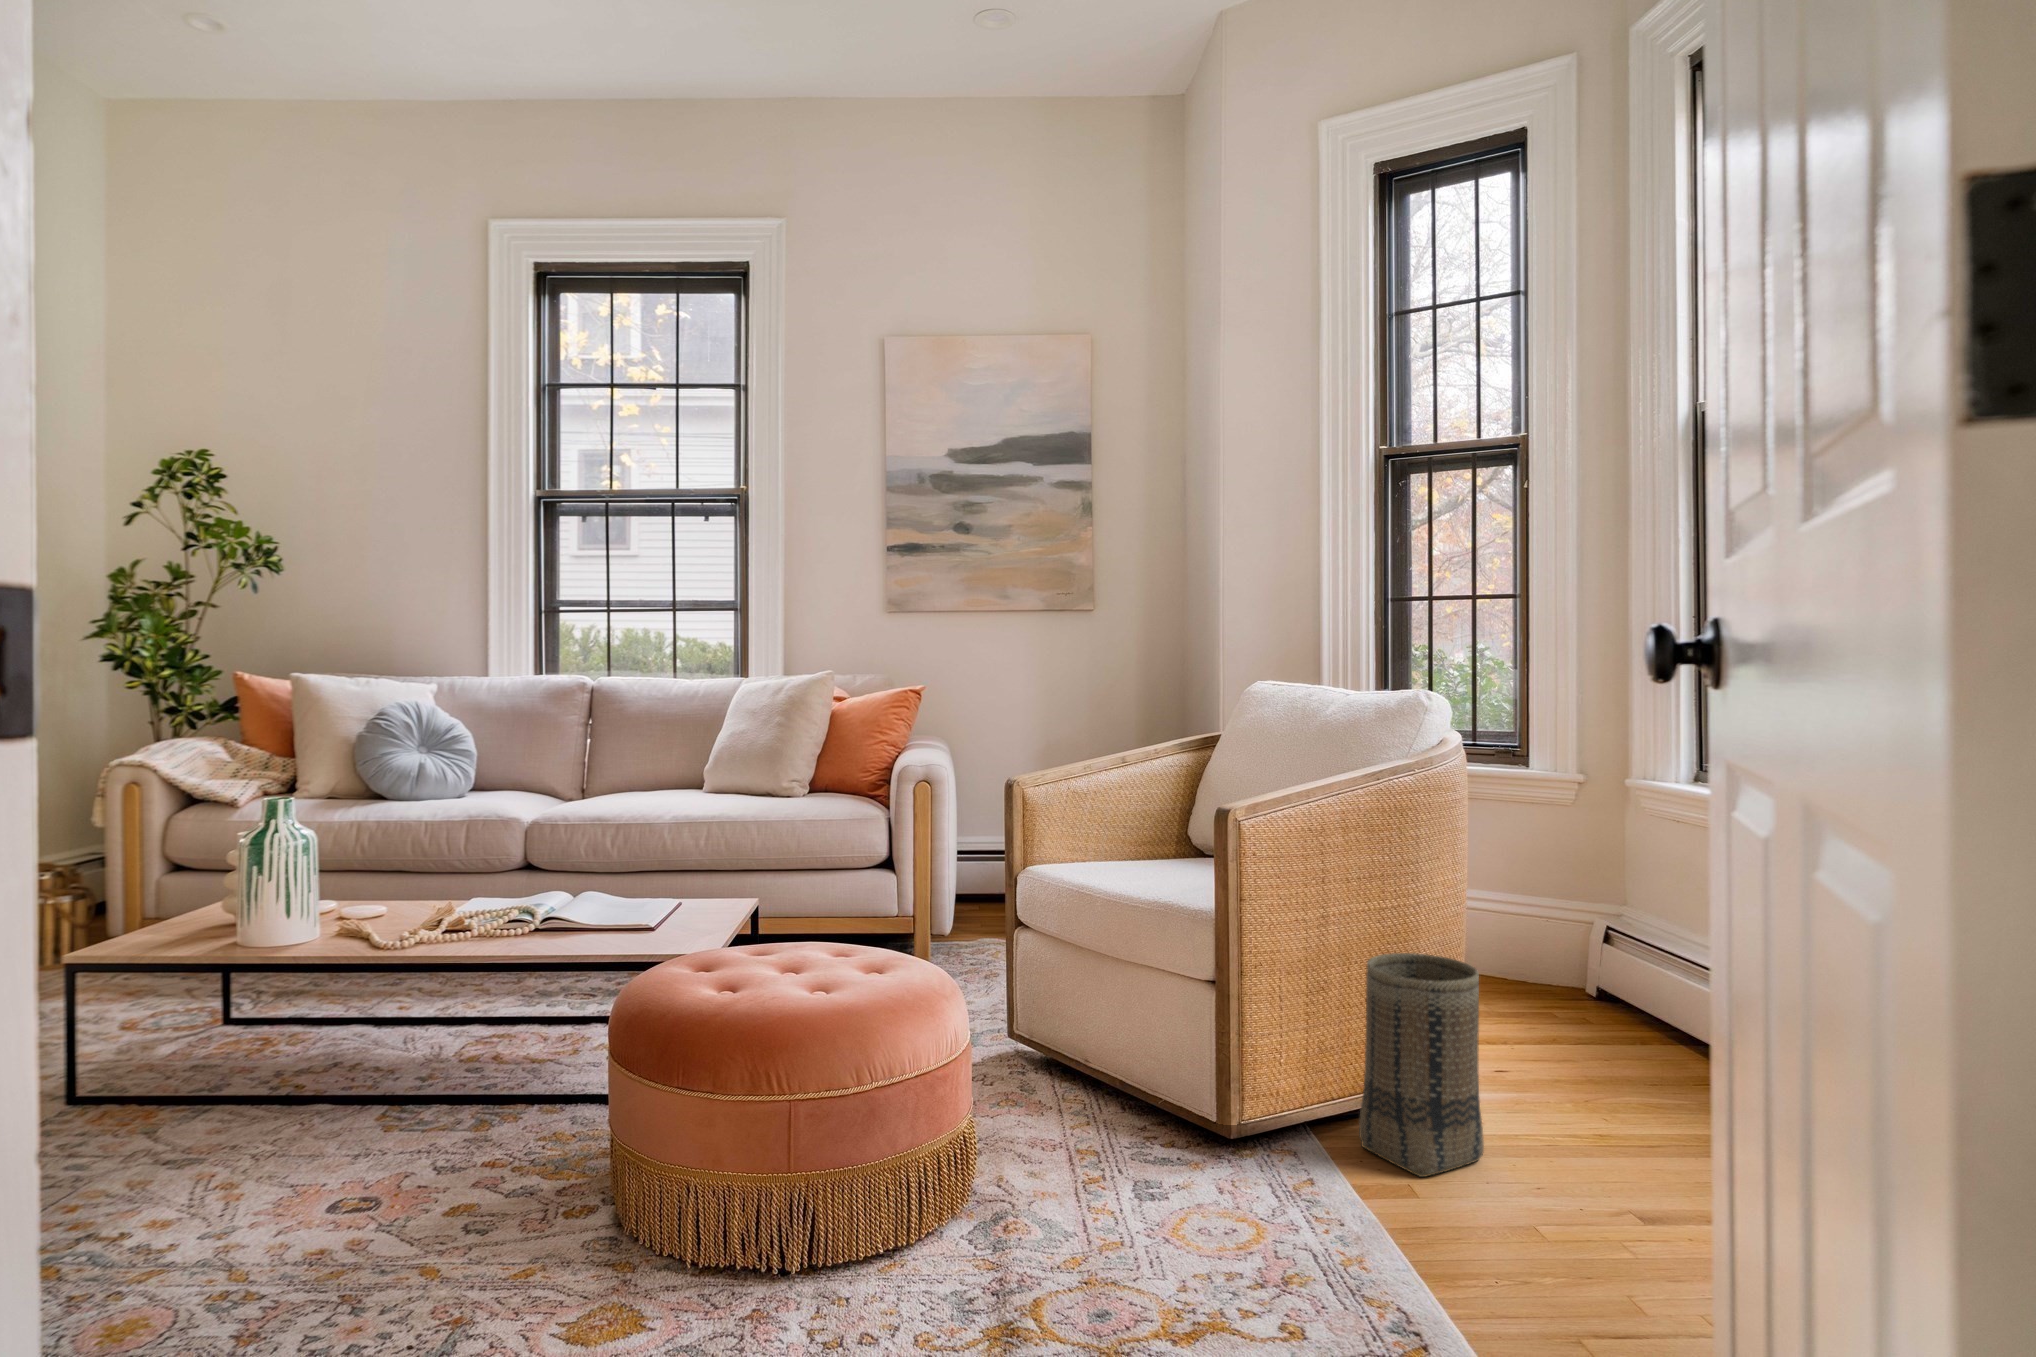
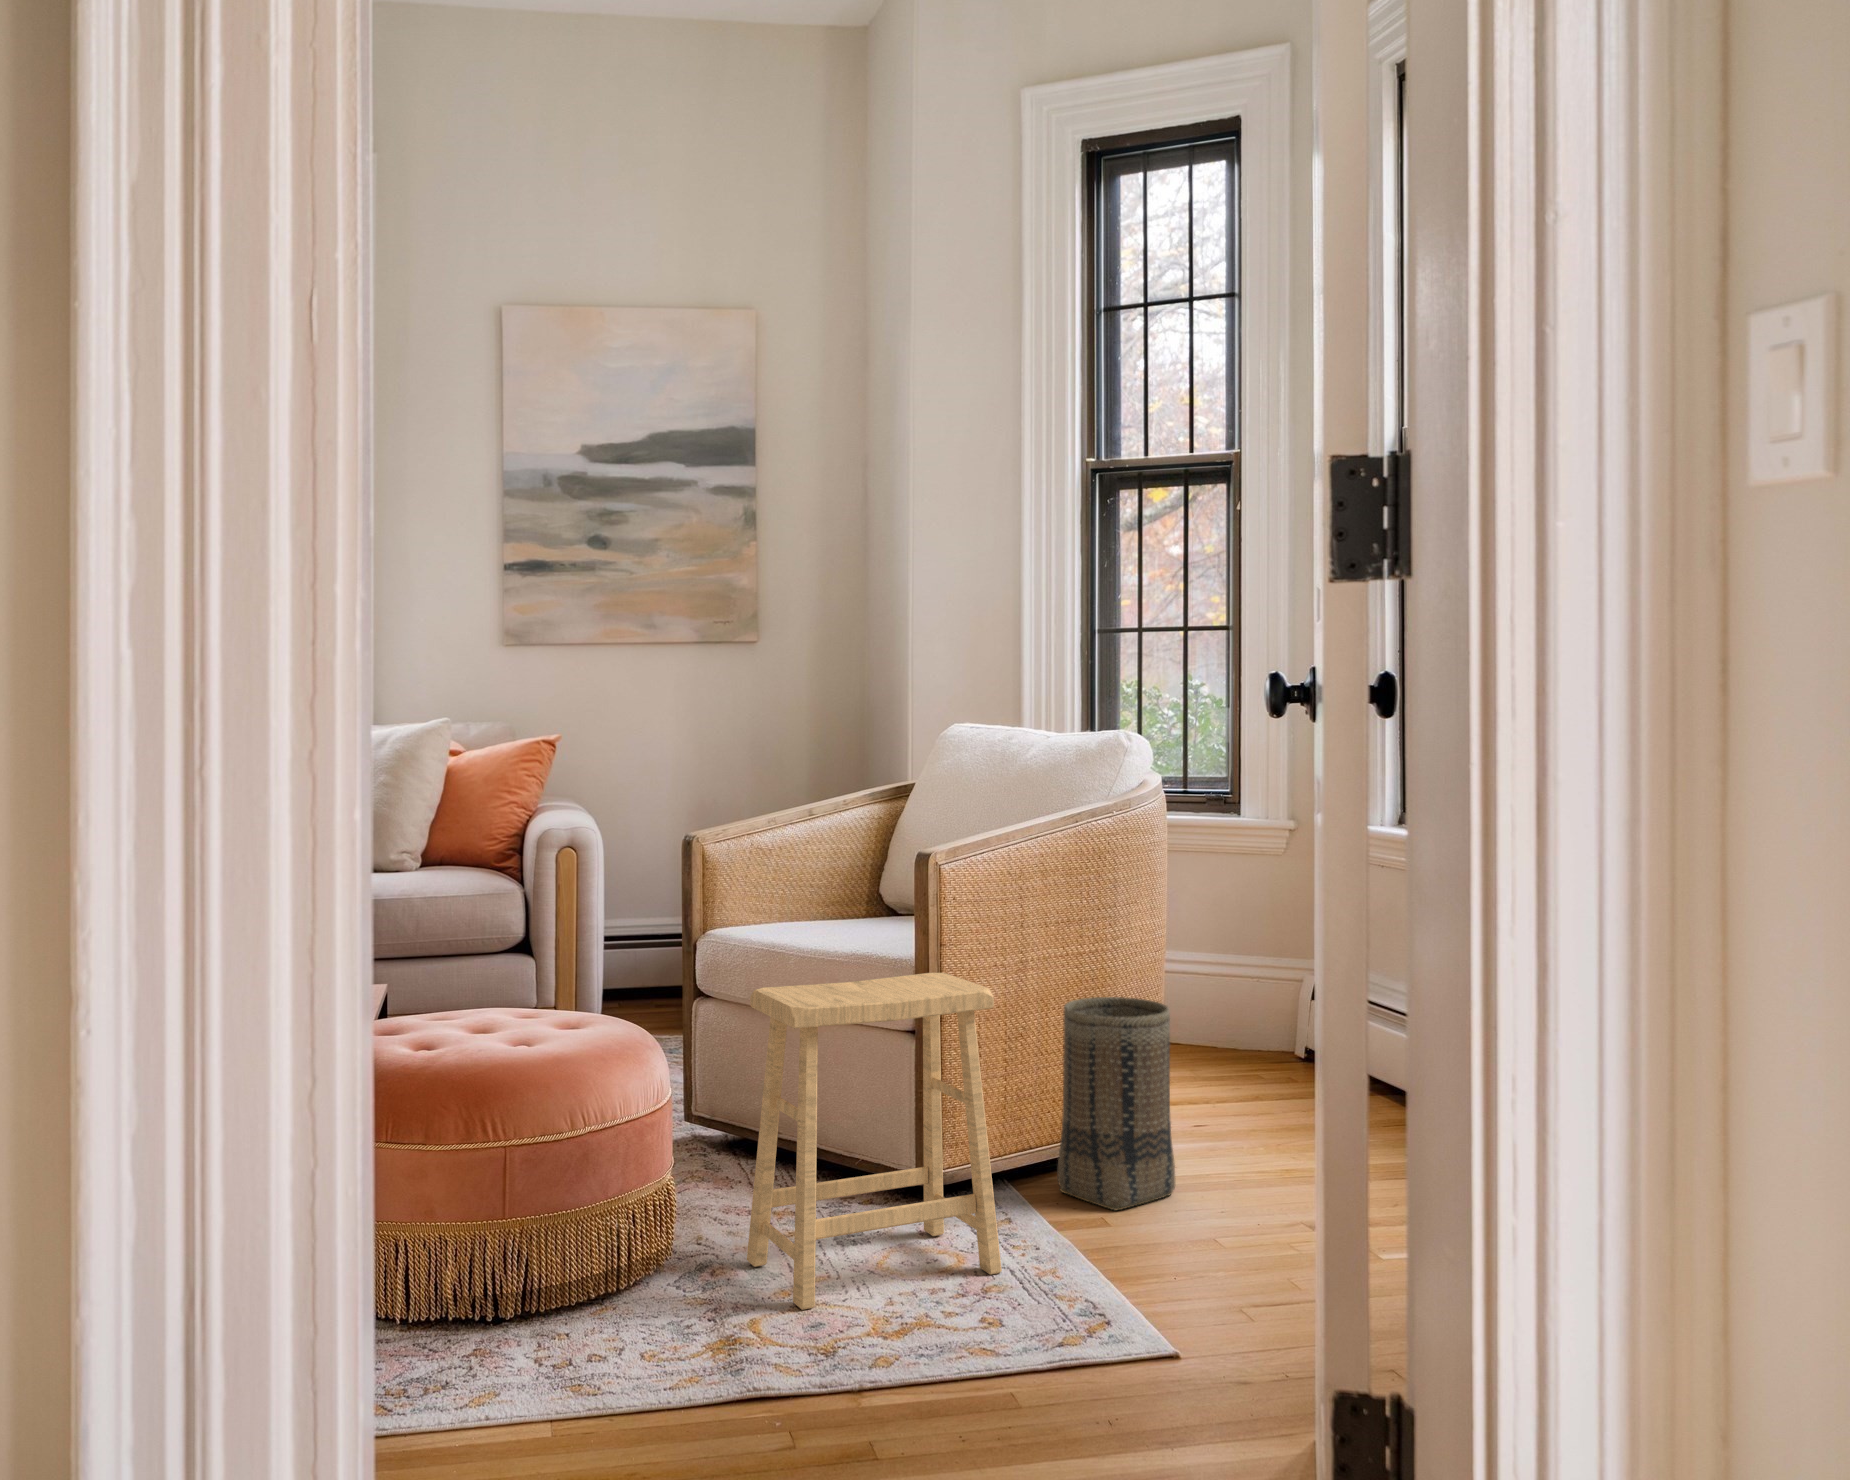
footstool: none [1042,931,1303,1289] -> present [747,973,1002,1310]

